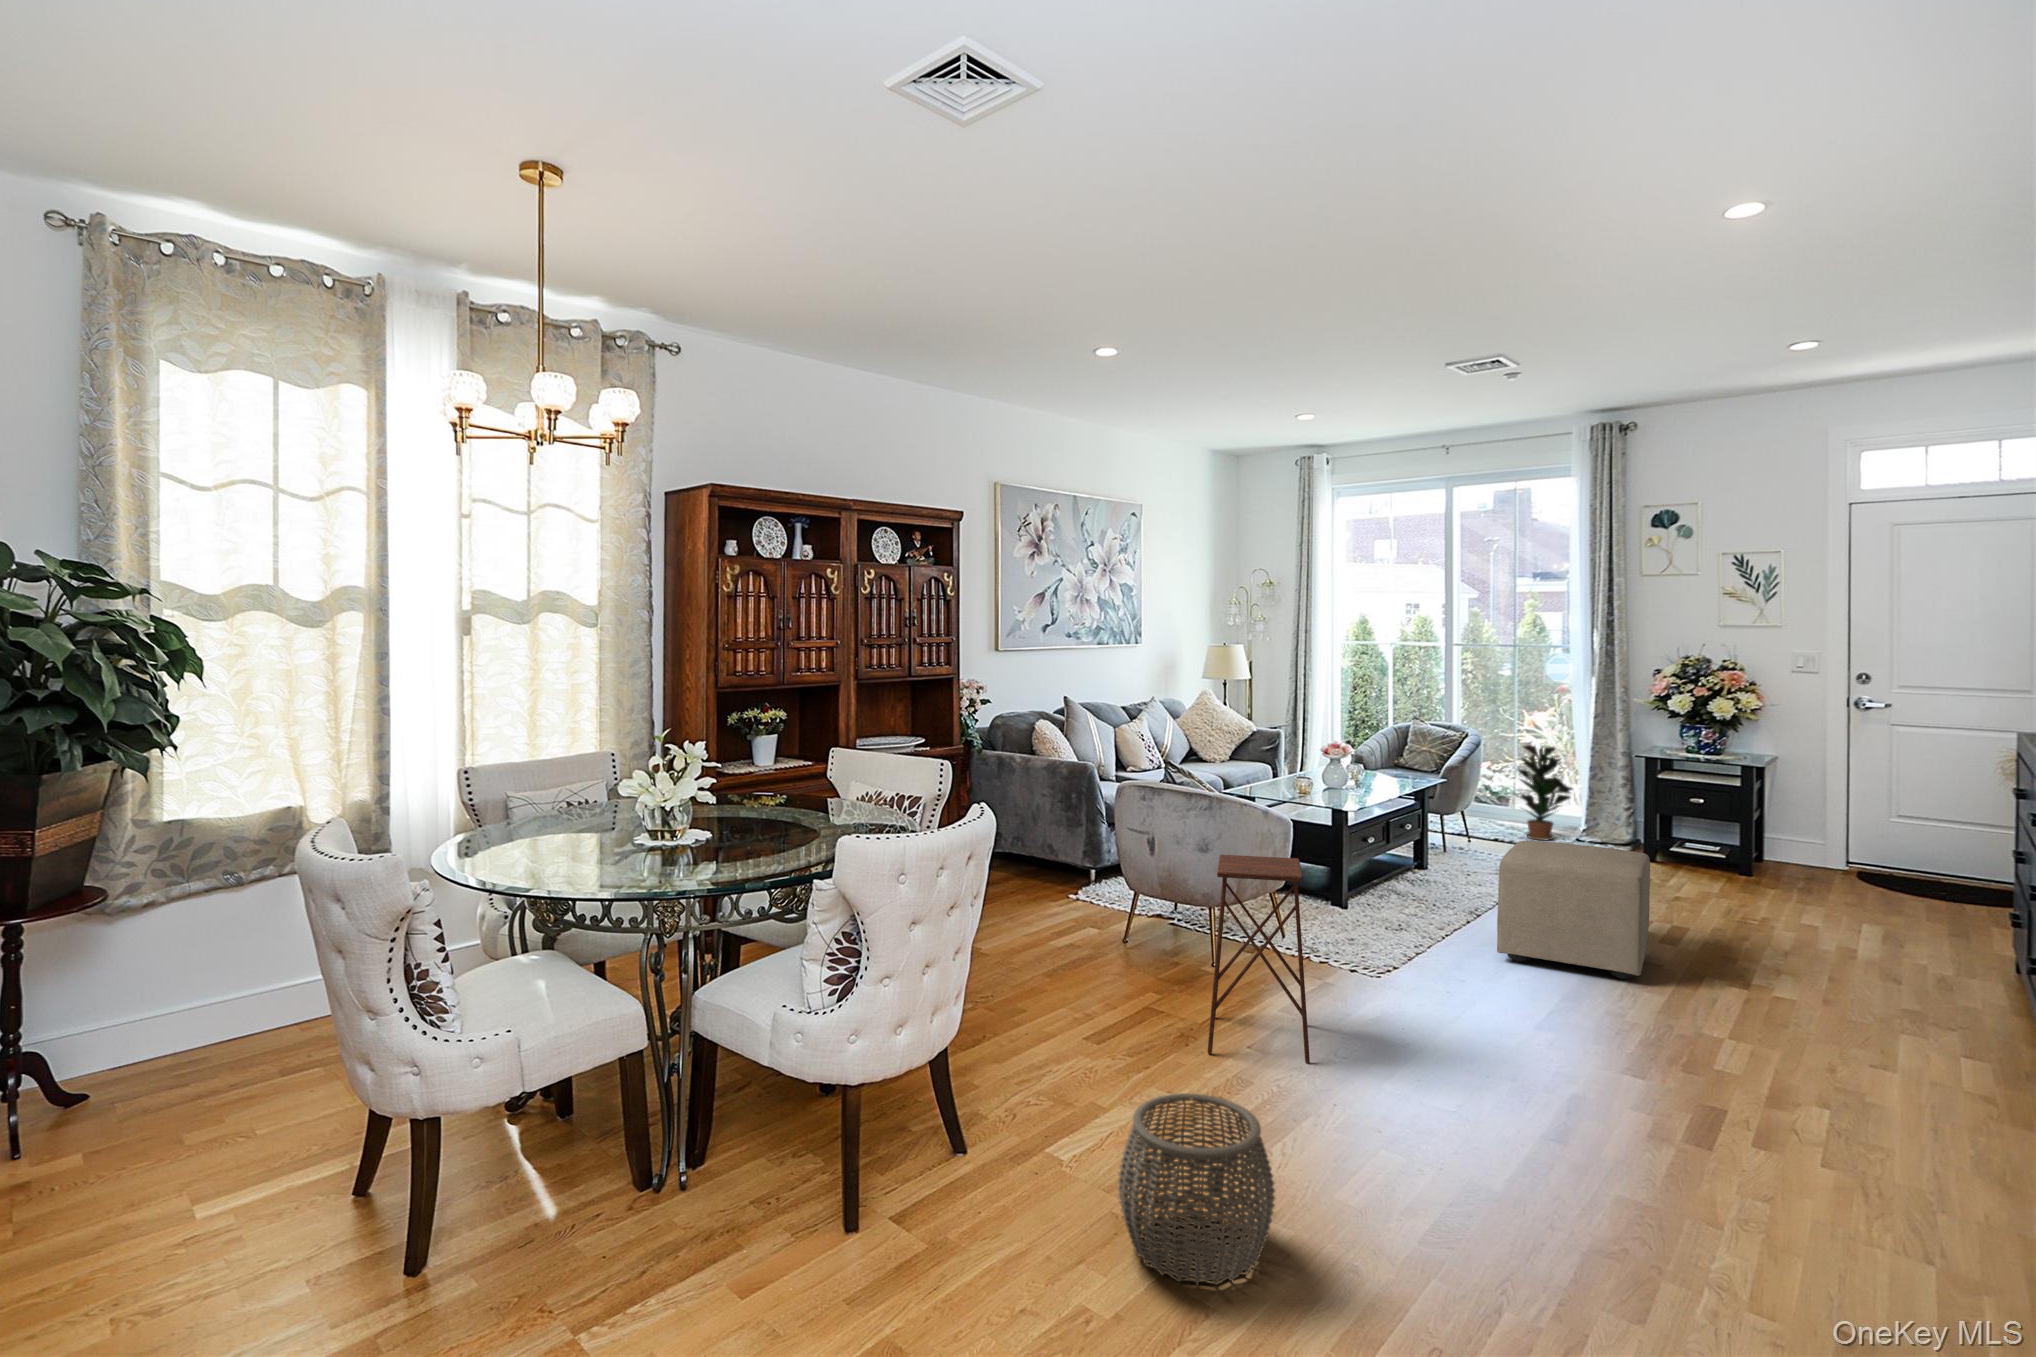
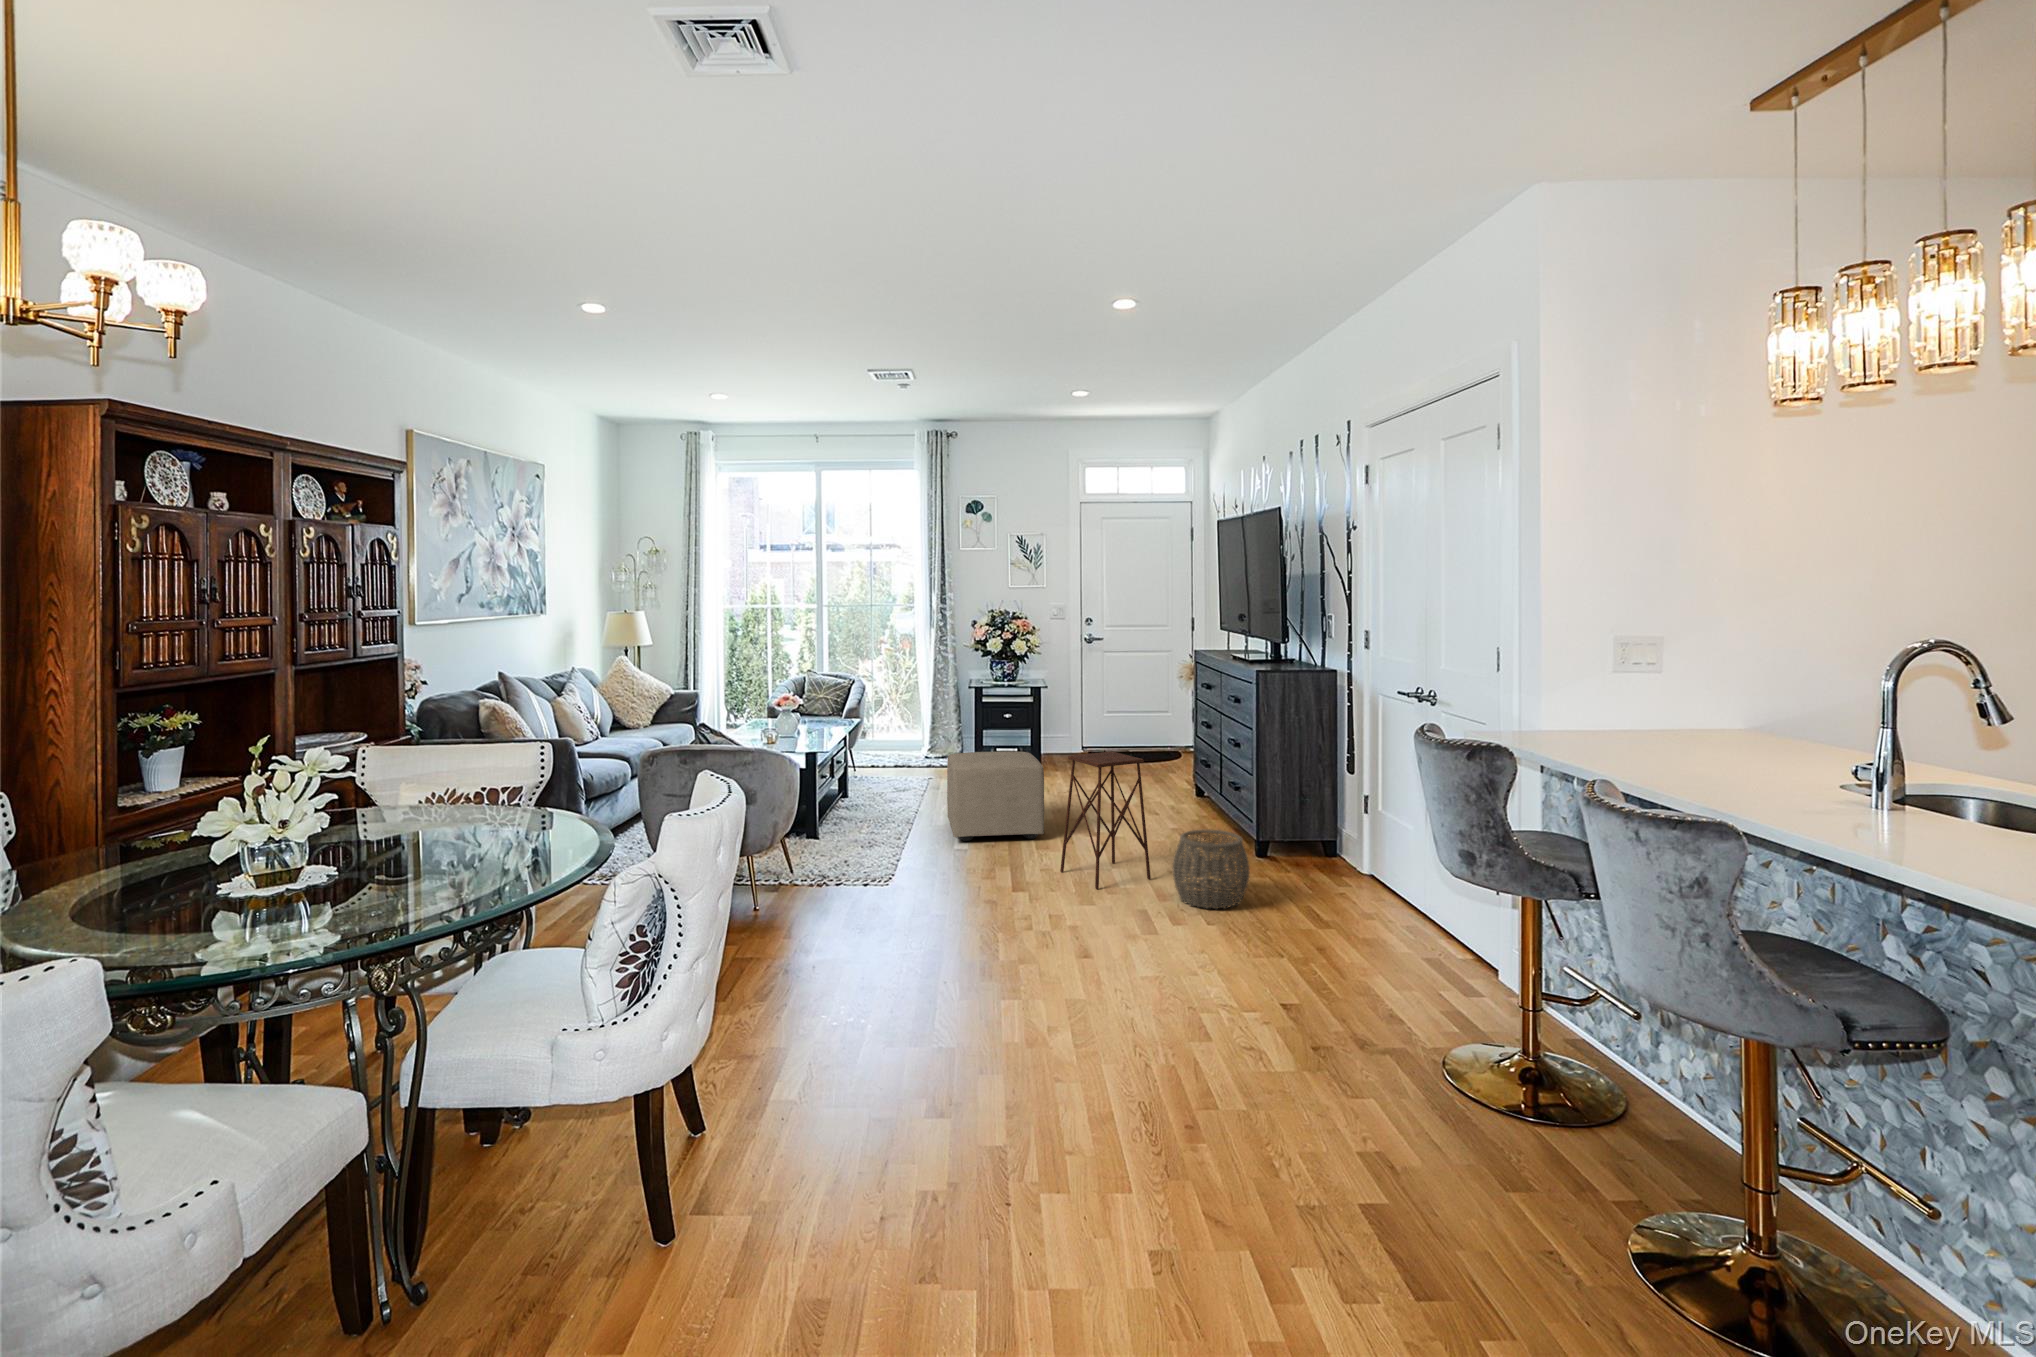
potted plant: present [1514,745,1572,840] -> none [883,685,926,758]
side table: present [1207,855,1310,1063] -> present [1060,751,1151,889]
woven basket: present [1118,1093,1275,1285] -> present [1172,830,1250,909]

